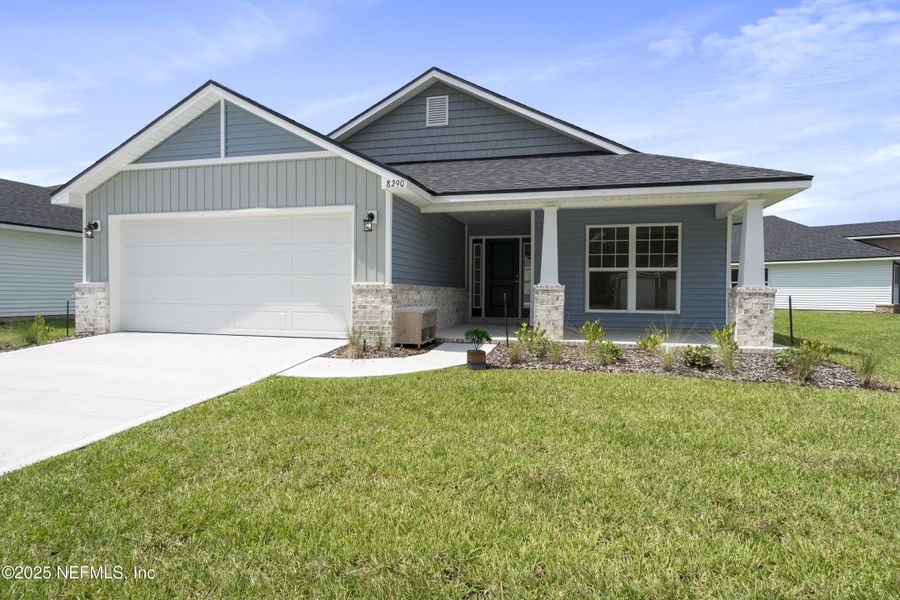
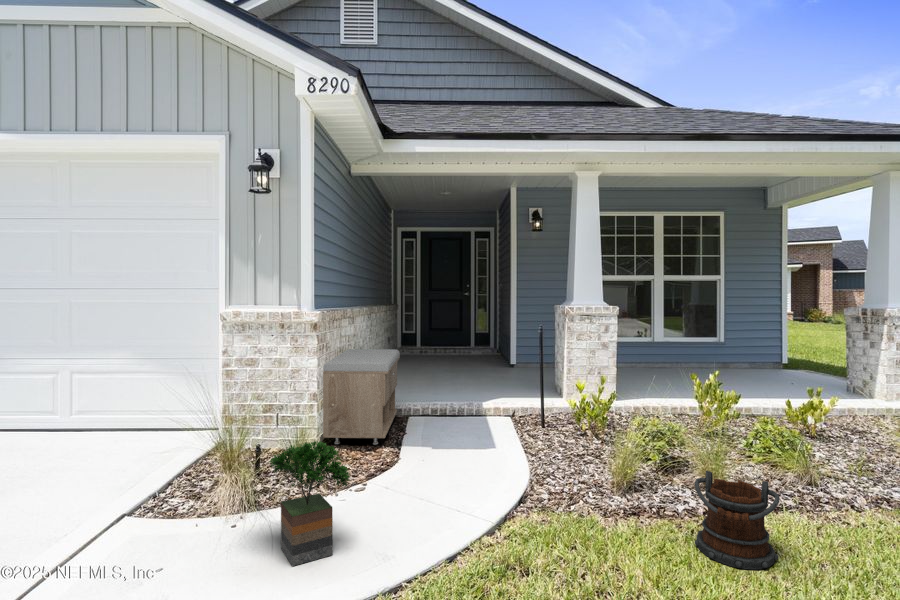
potted tree: present [465,329,492,370] -> present [269,441,350,566]
bucket: none [516,343,544,375] -> present [695,471,780,570]

